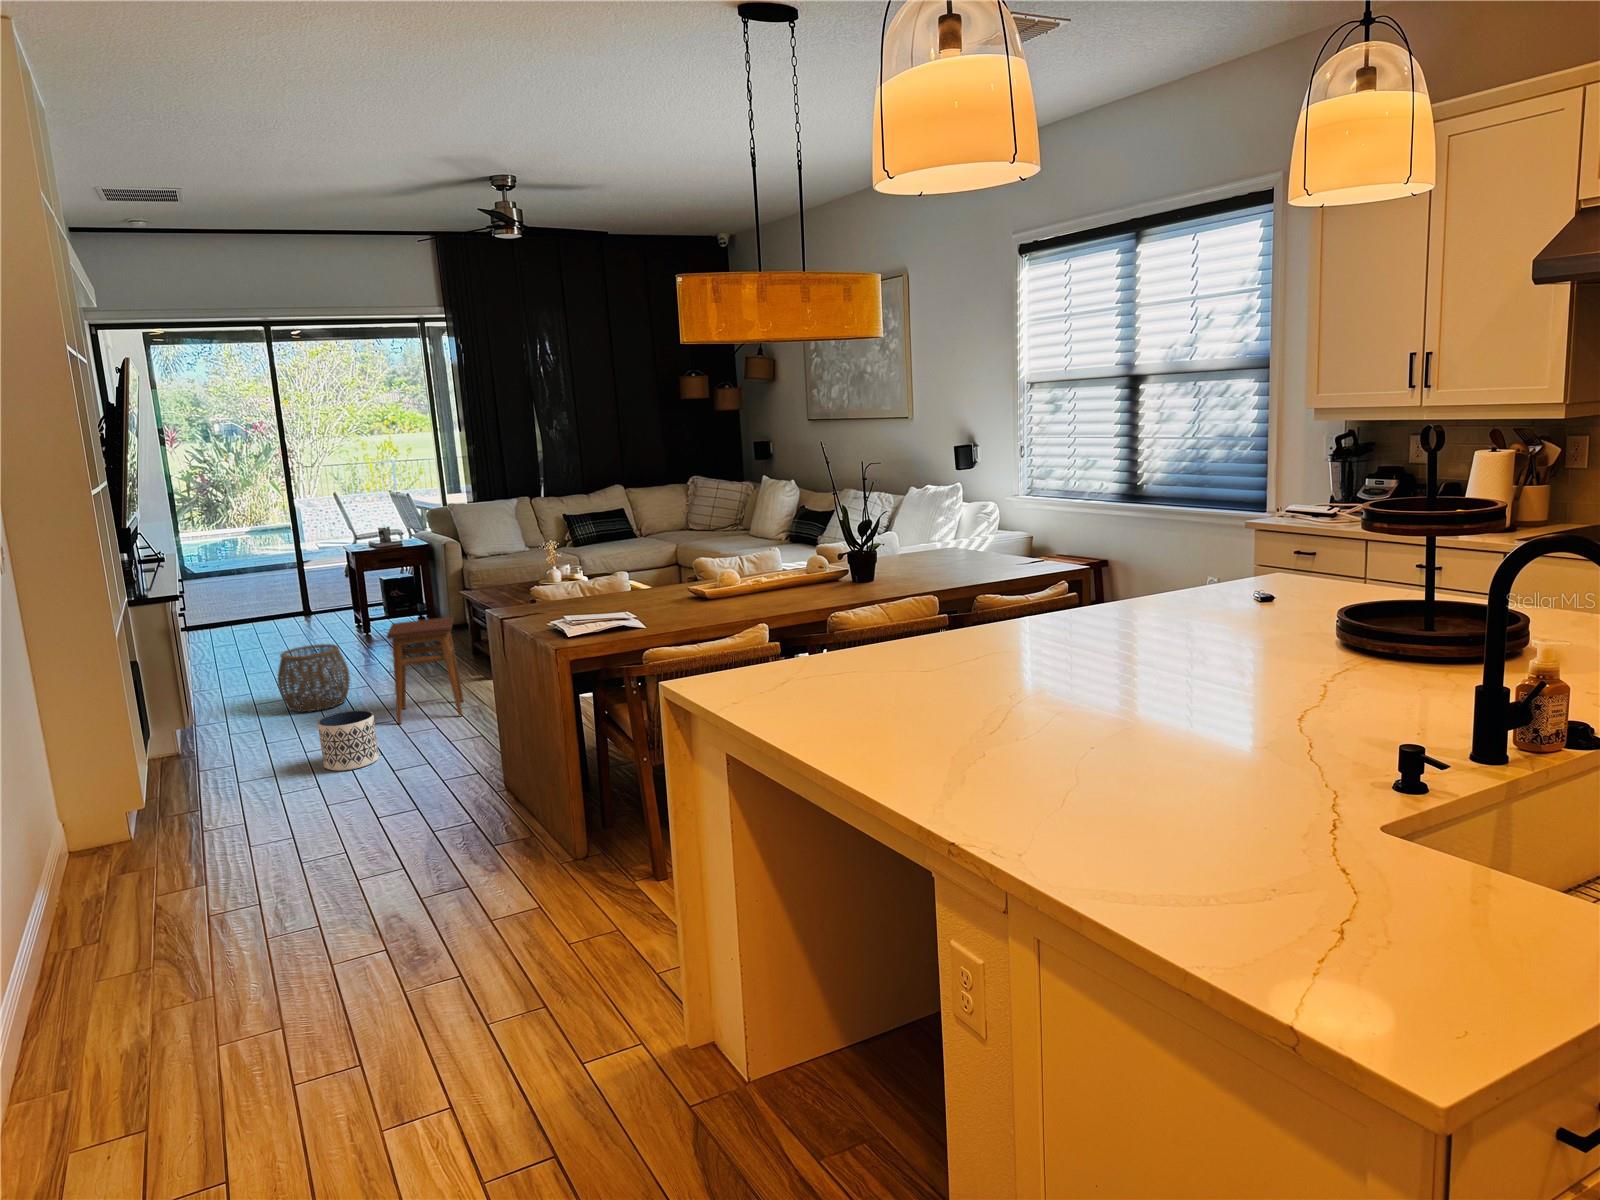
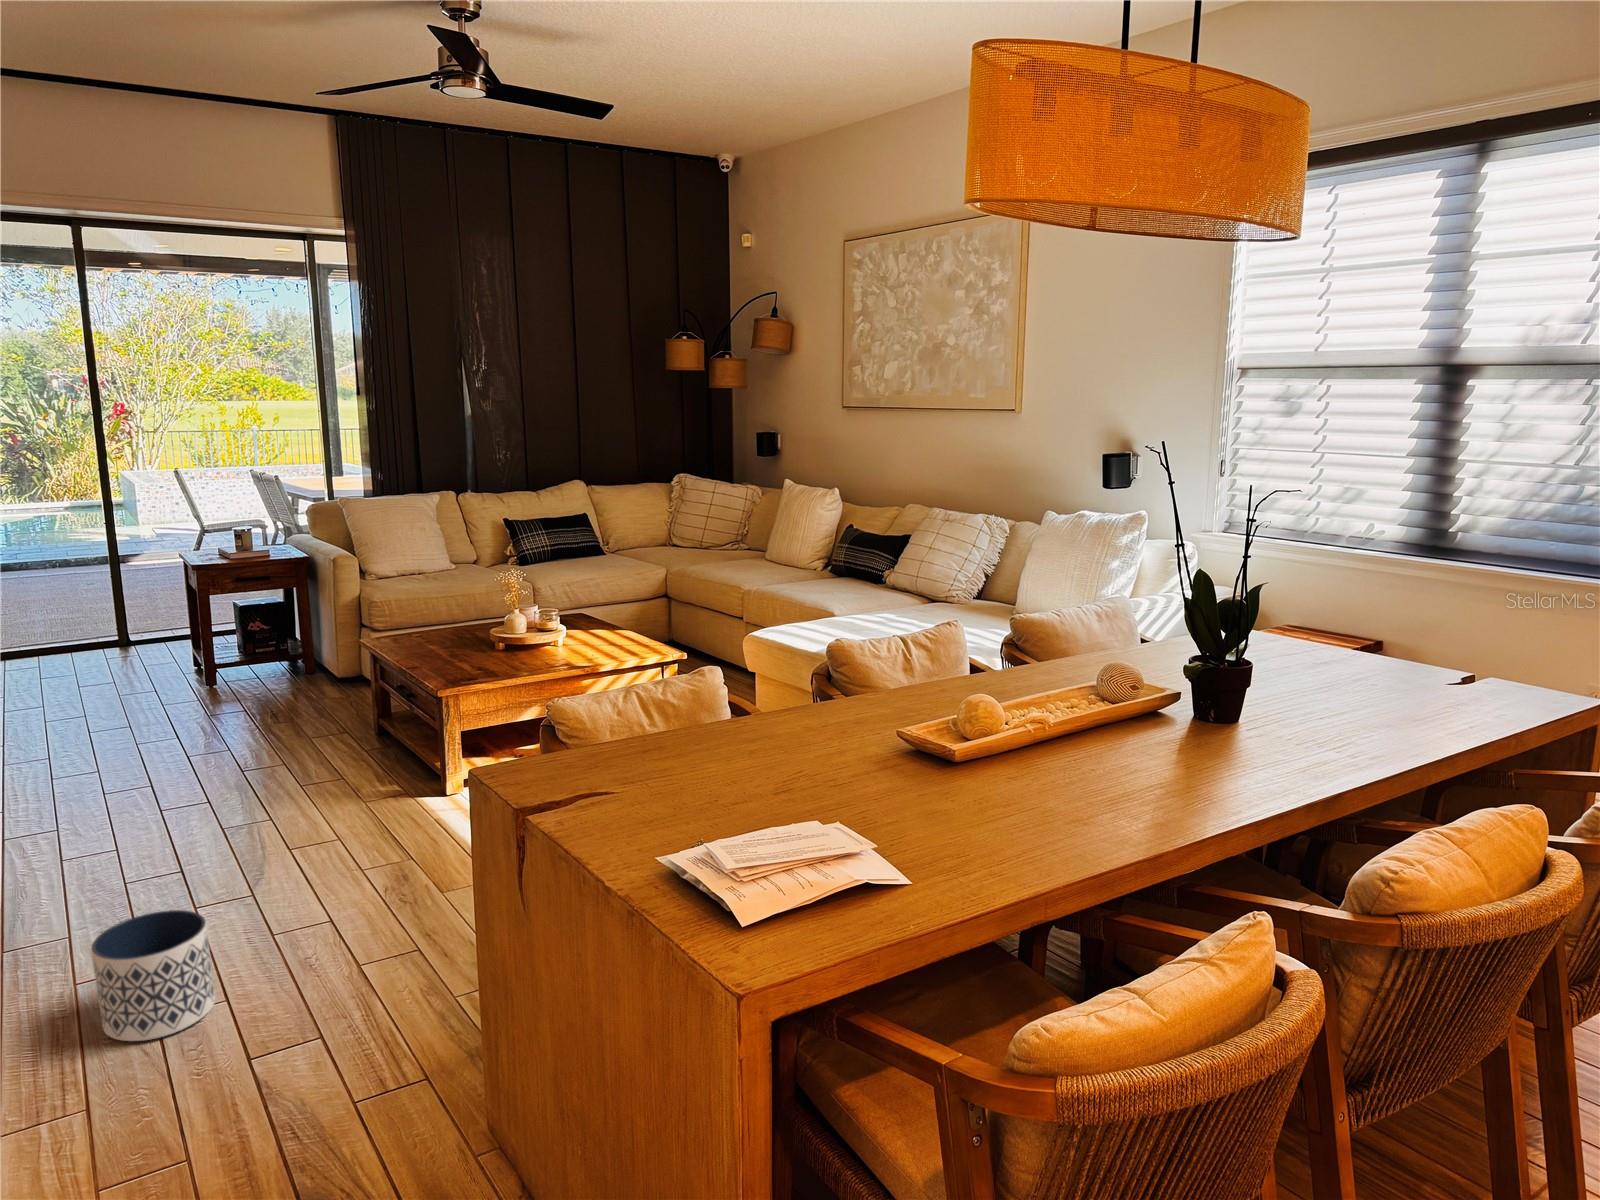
stool: present [387,617,464,724] -> none [239,707,371,901]
woven basket: present [278,644,350,712] -> none [40,740,174,863]

